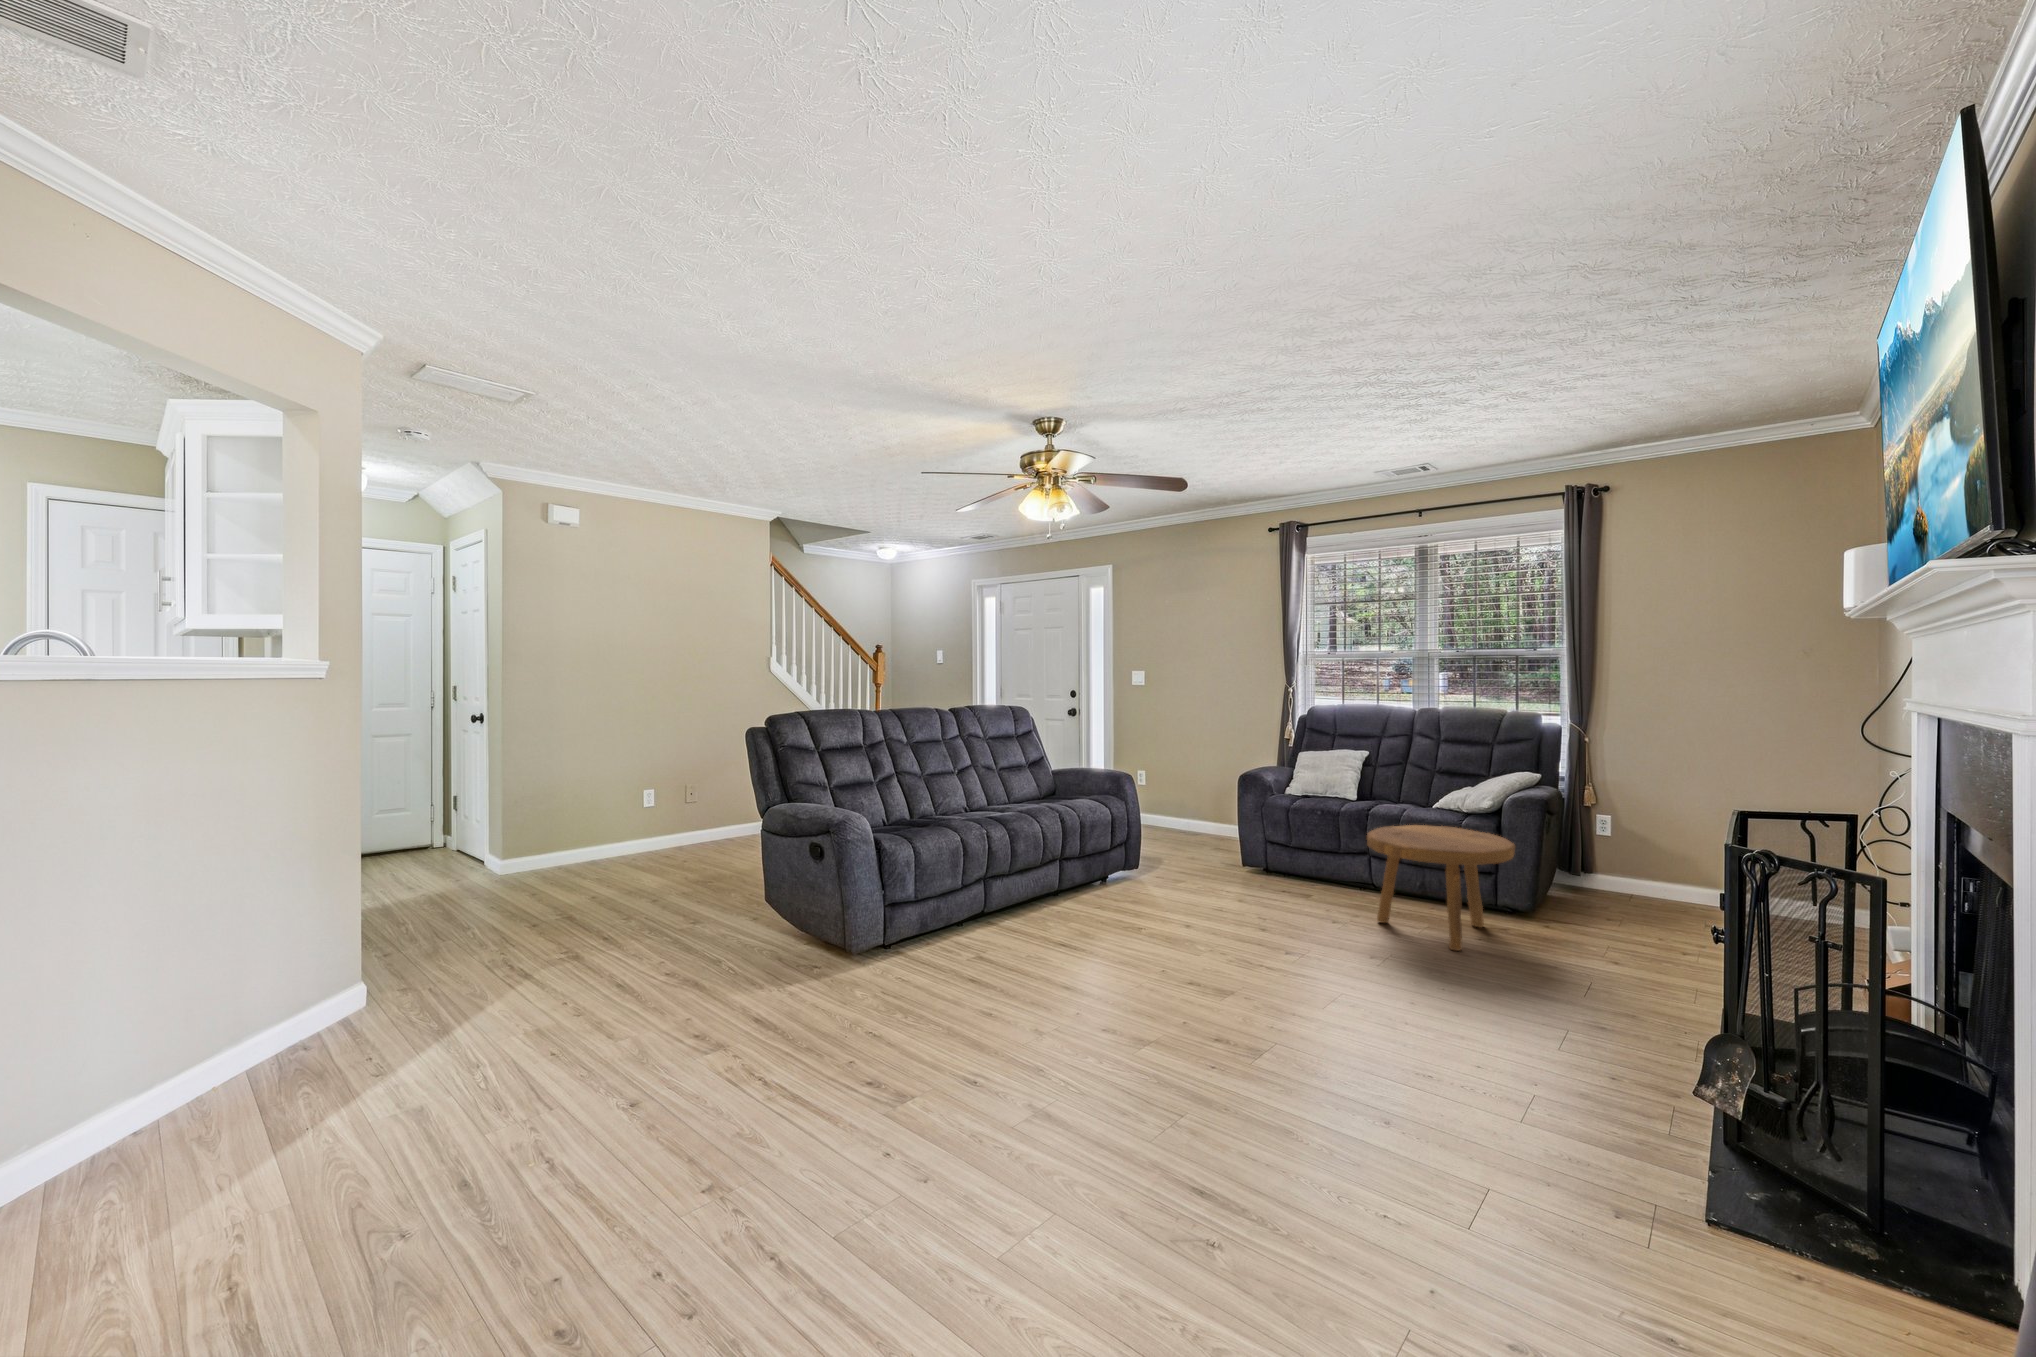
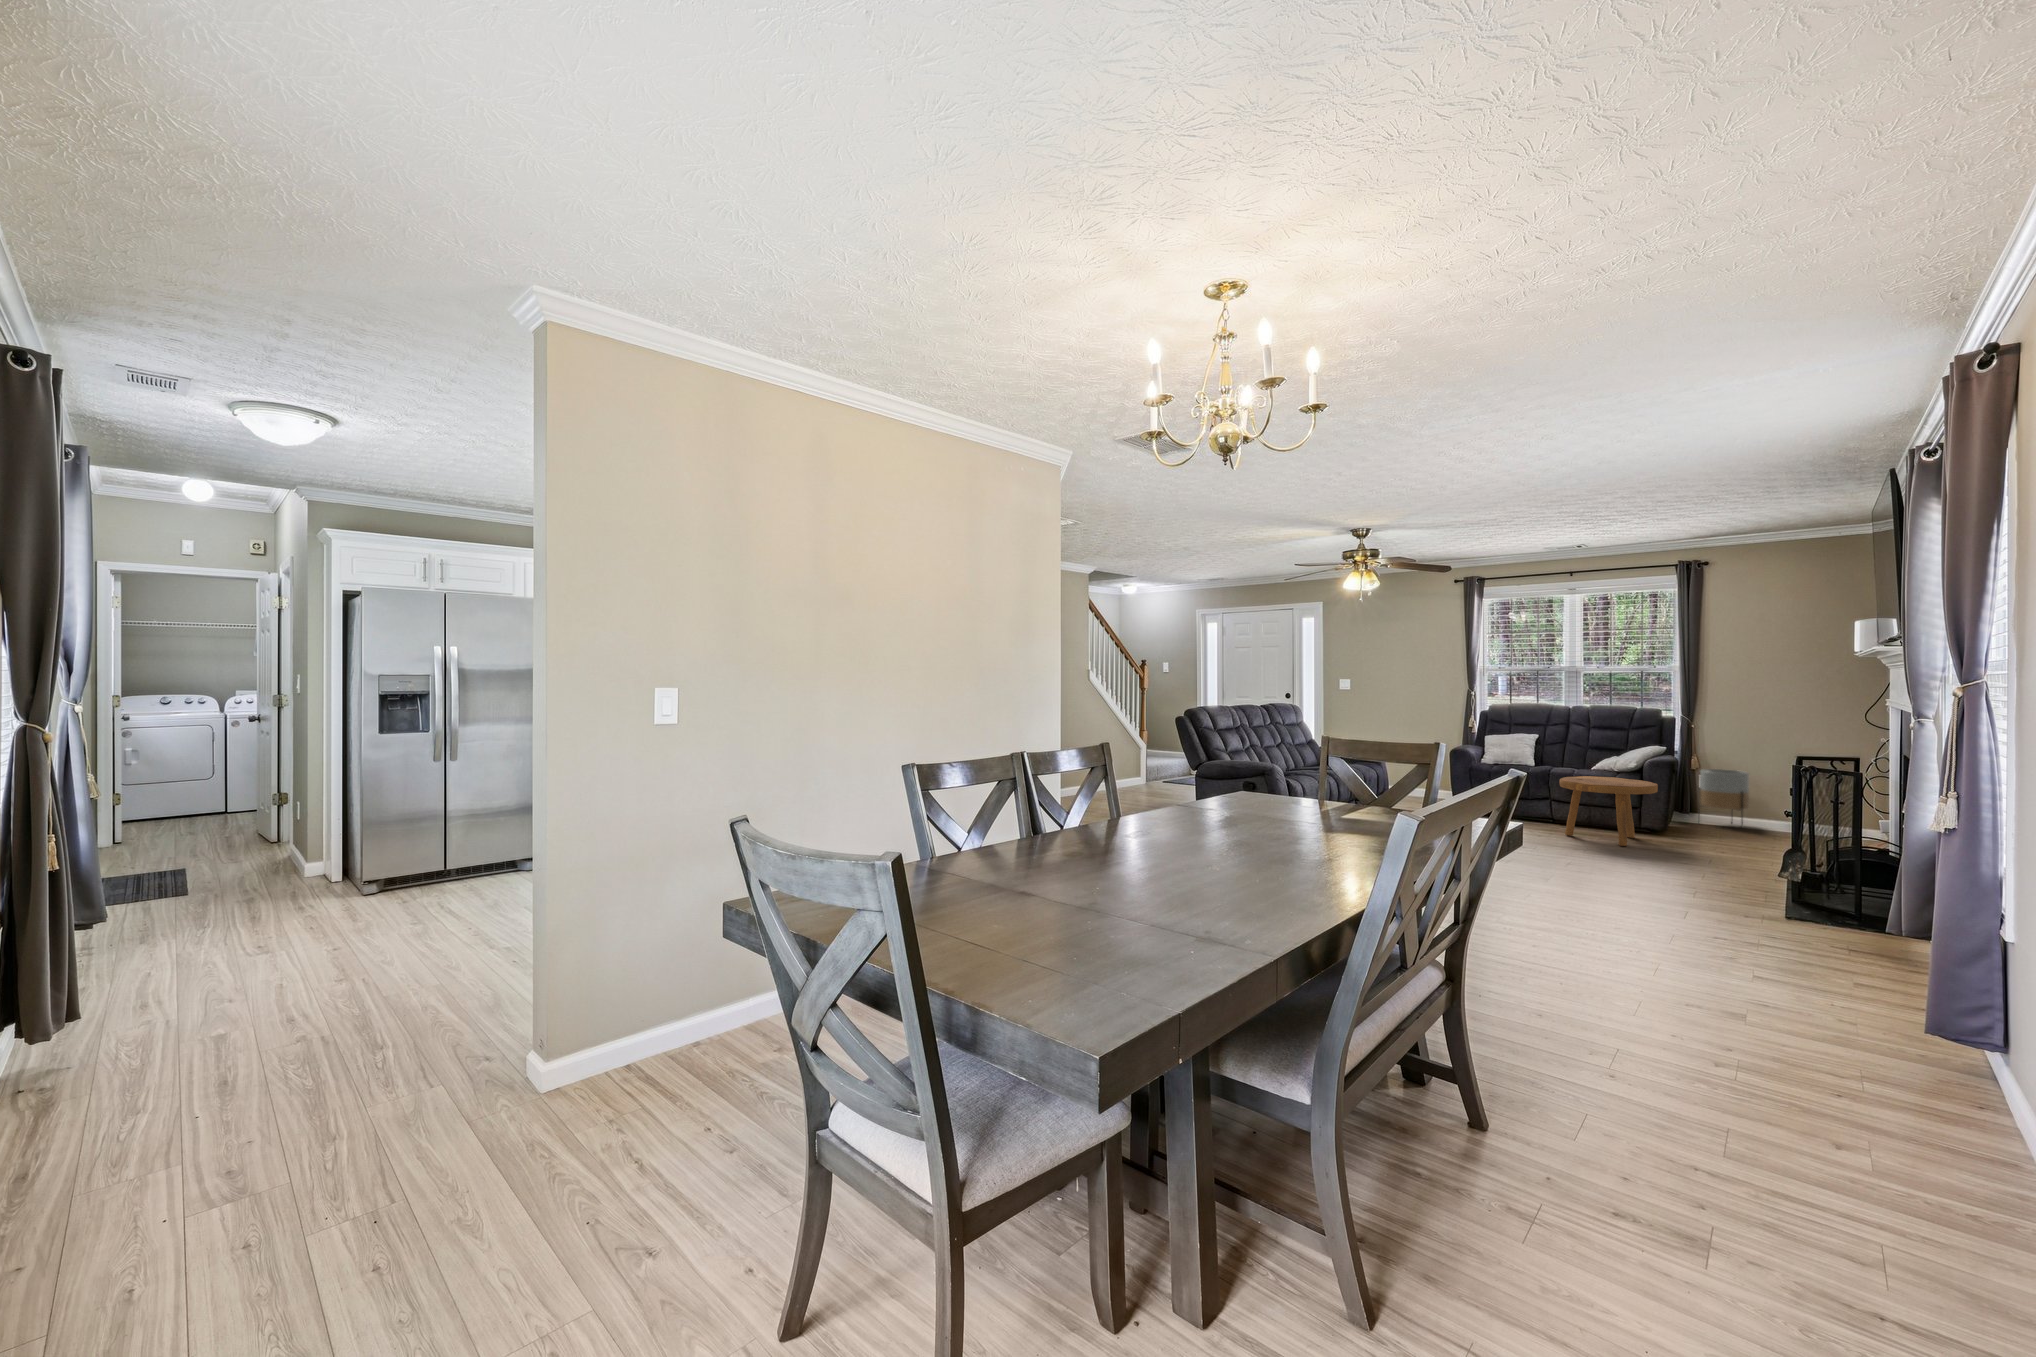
planter: none [1593,806,1668,903] -> present [1698,769,1749,823]

